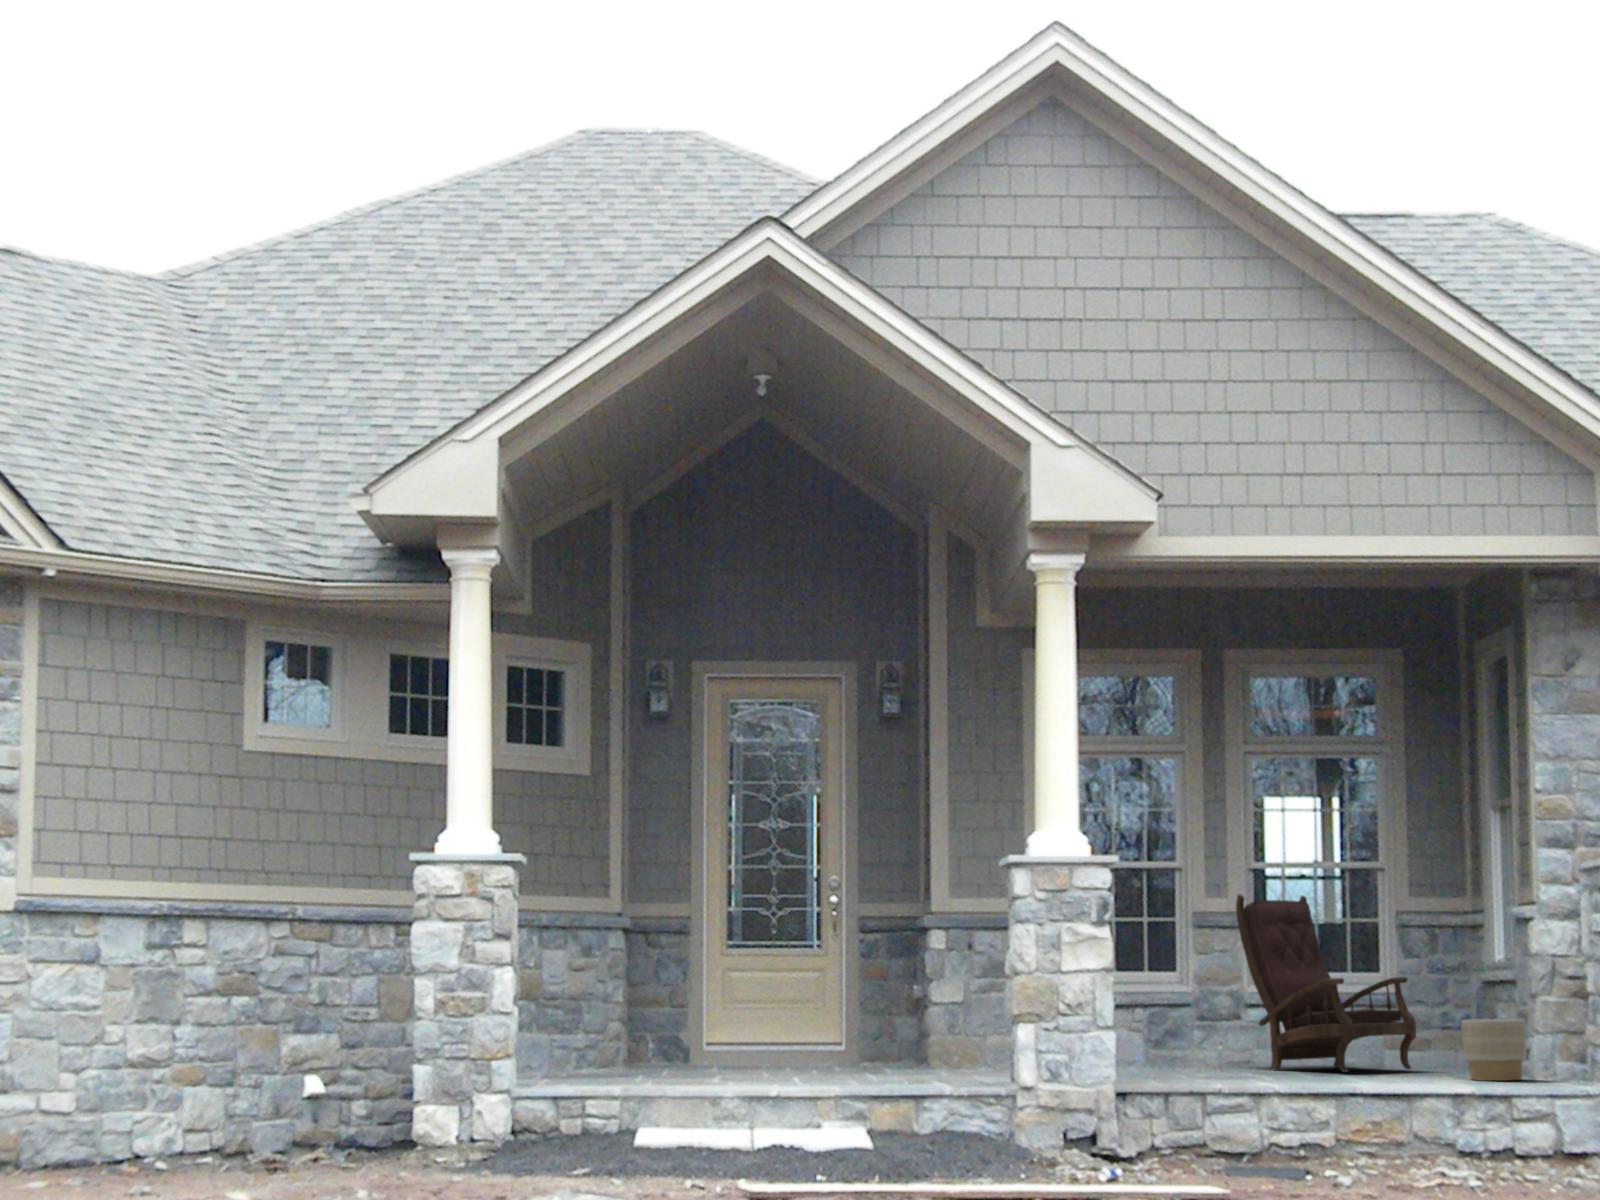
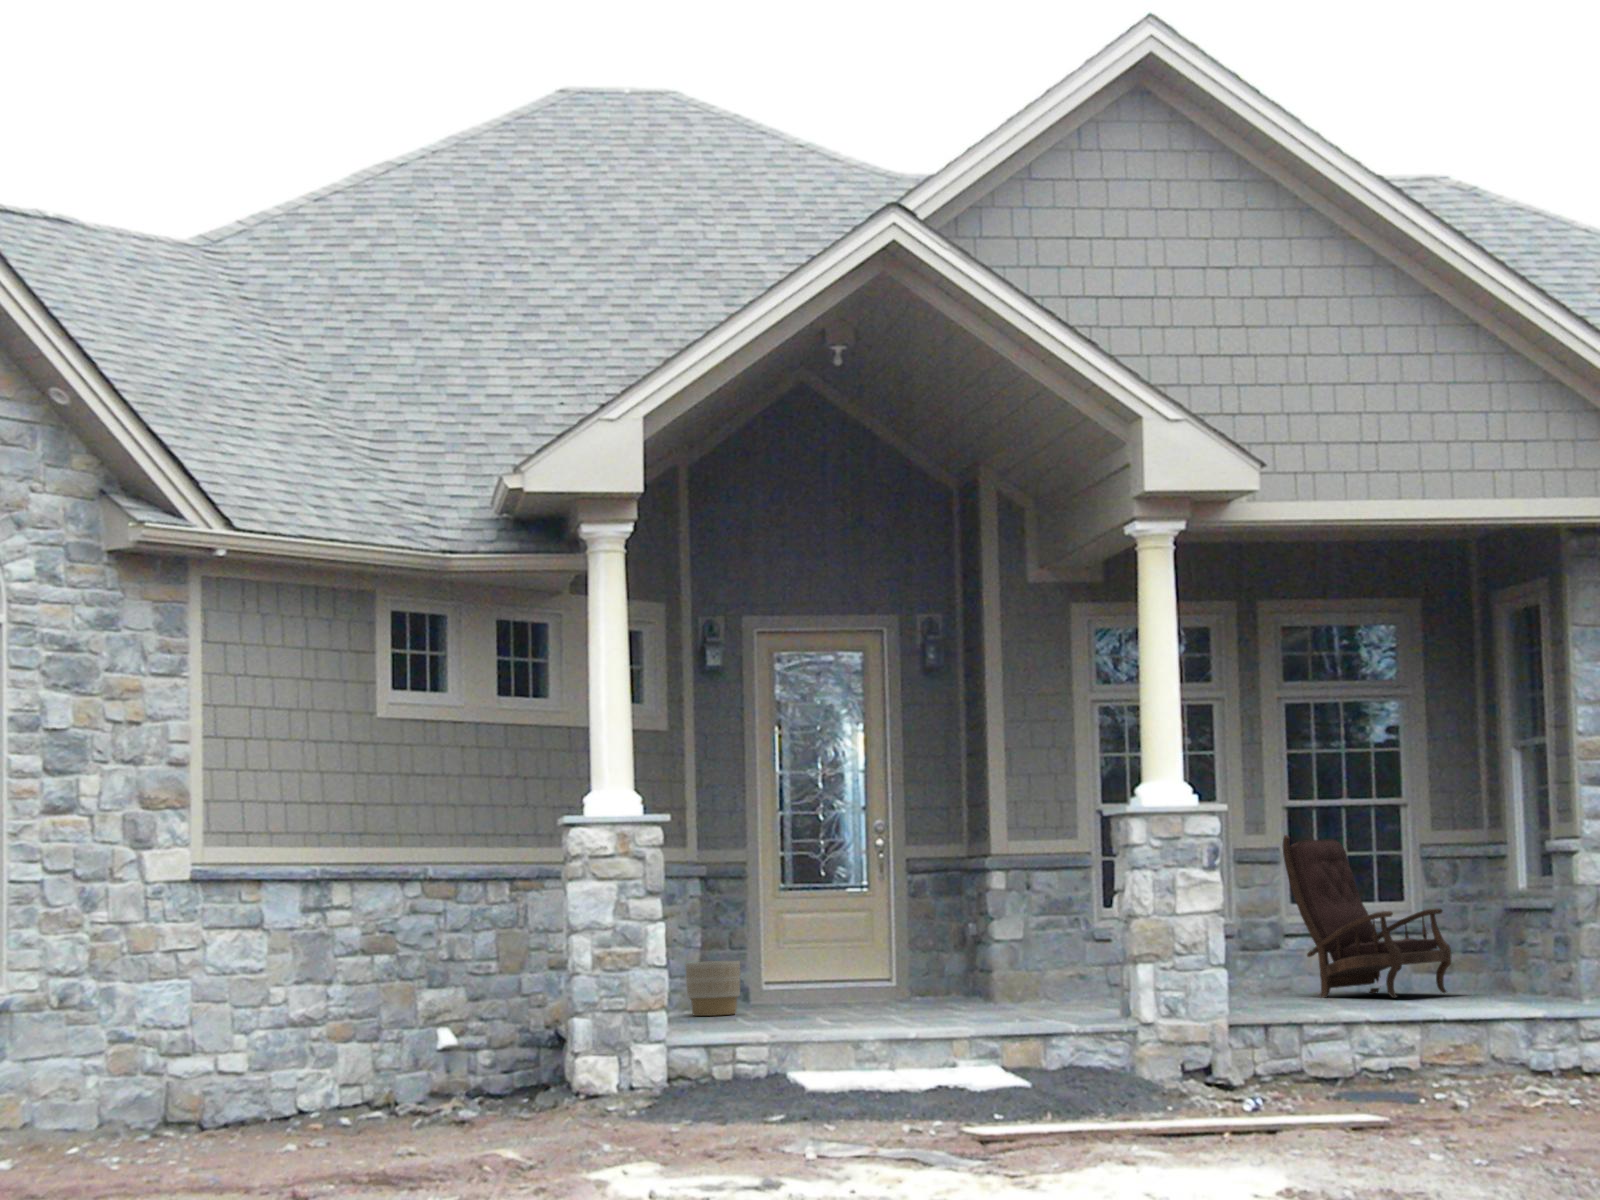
planter: present [1461,1019,1526,1081] -> present [685,961,740,1016]

